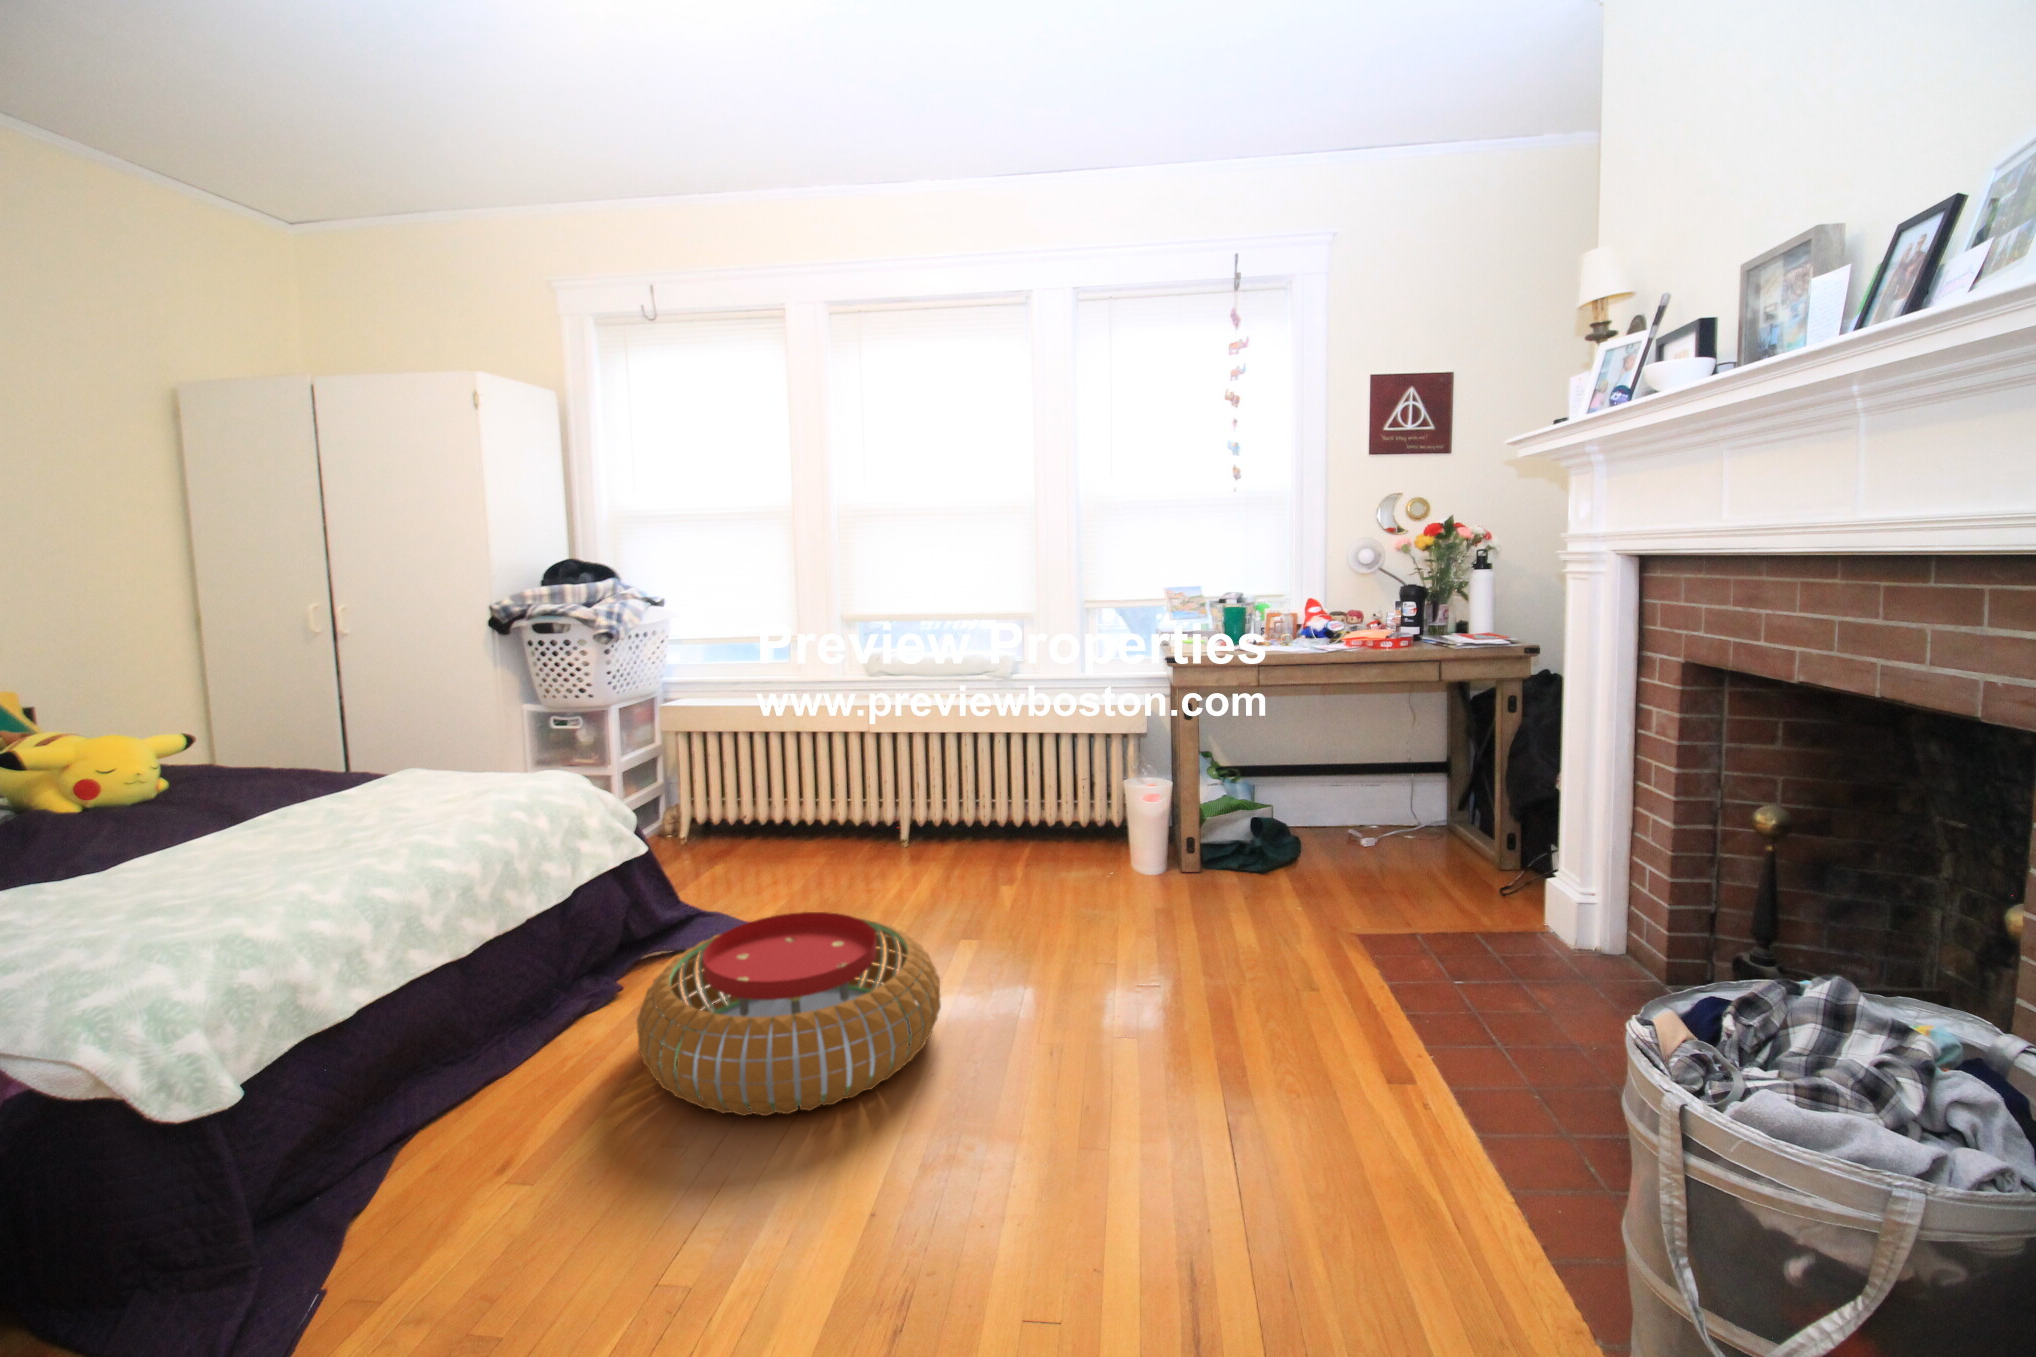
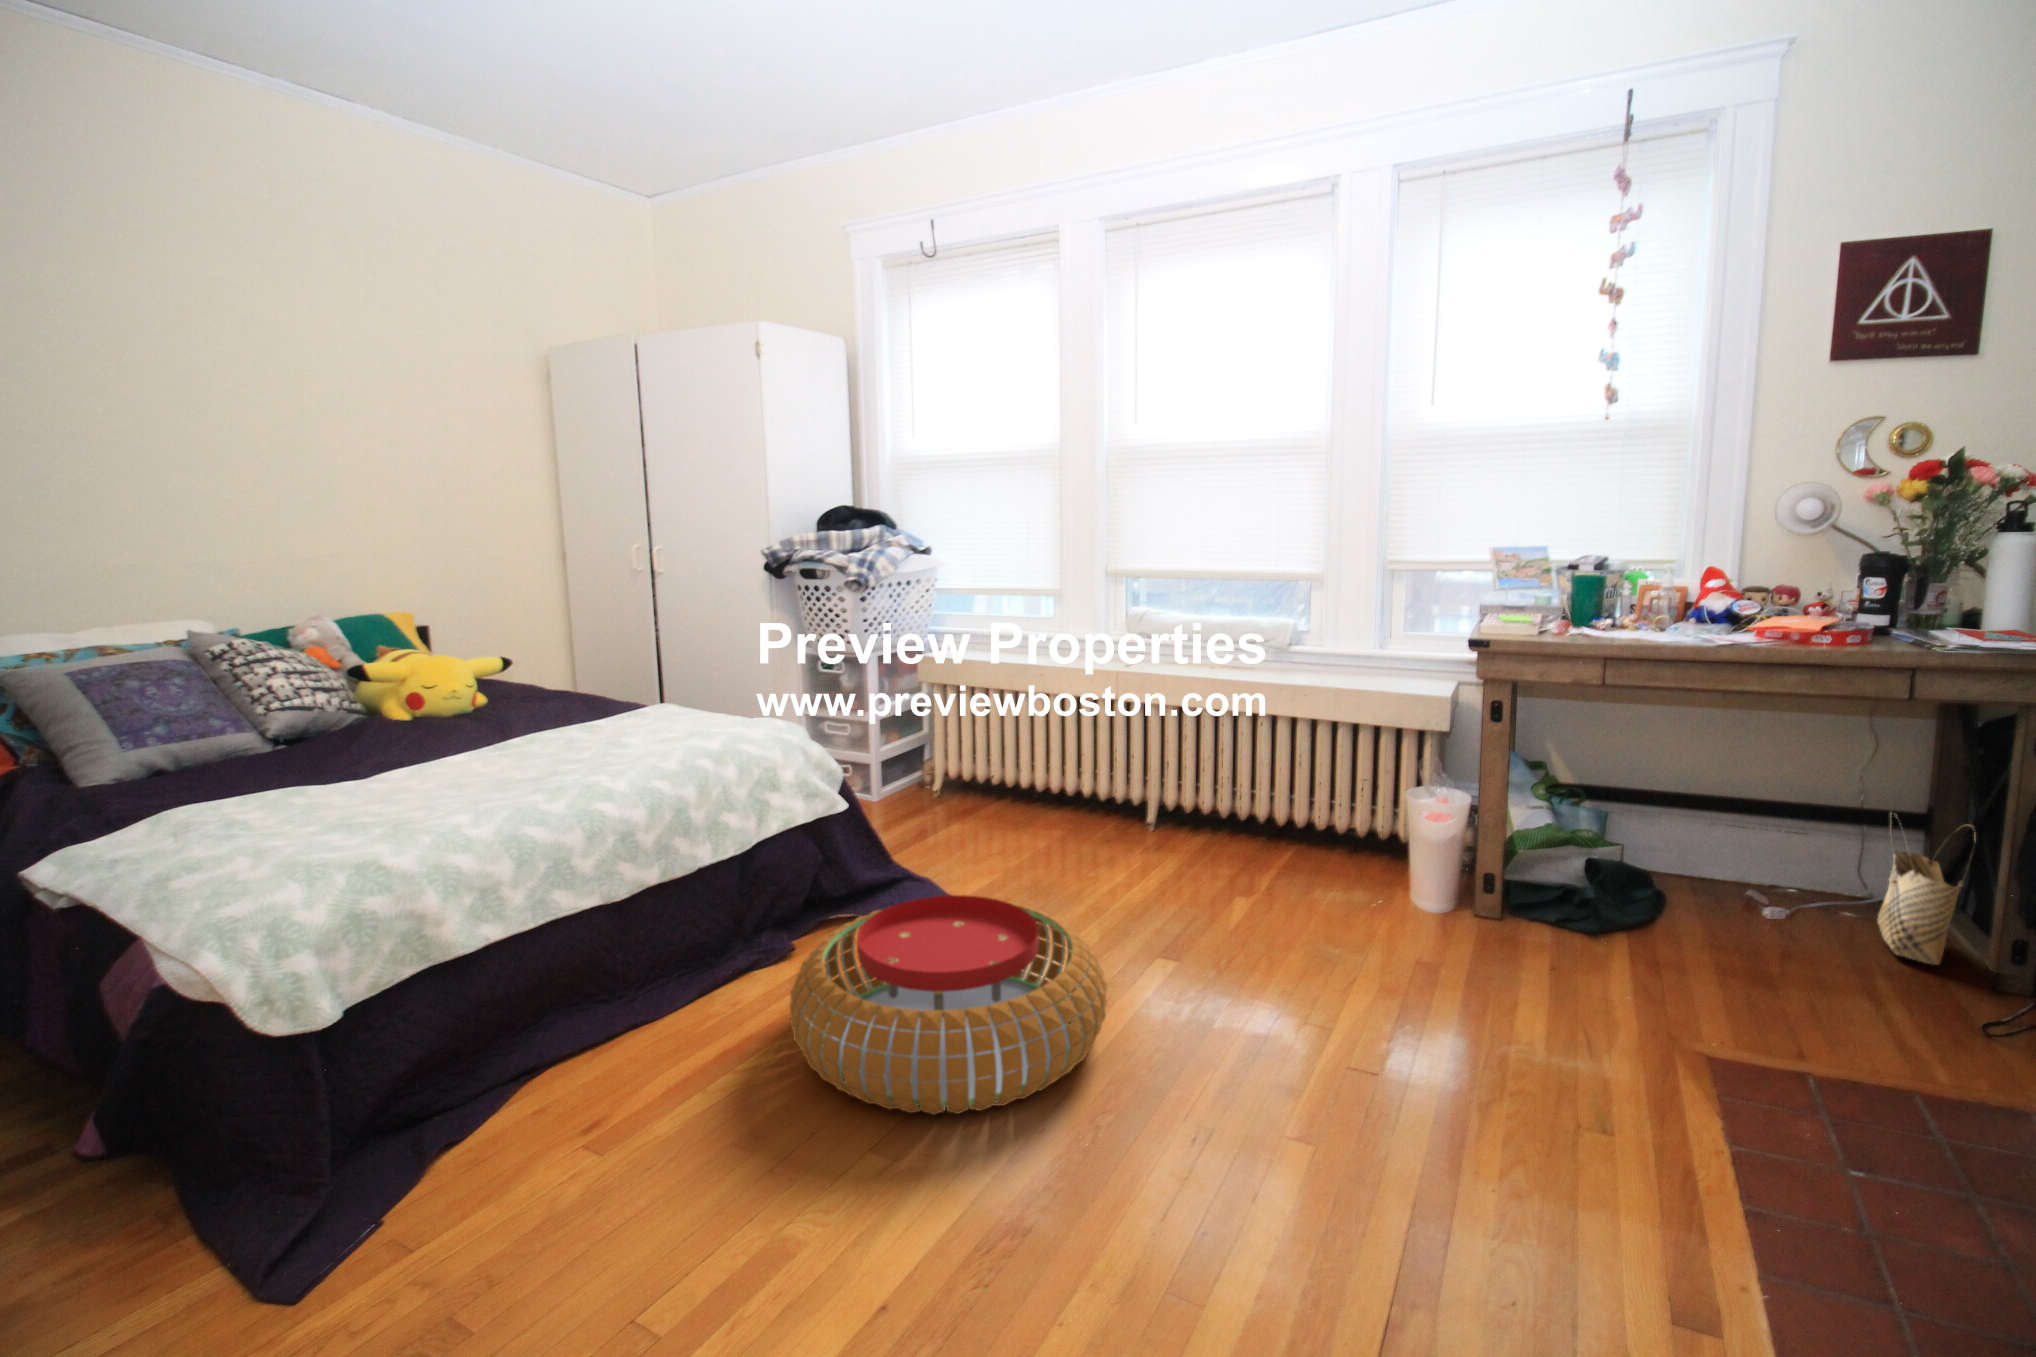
woven basket: none [1431,763,1482,865] -> present [1877,813,1975,965]

